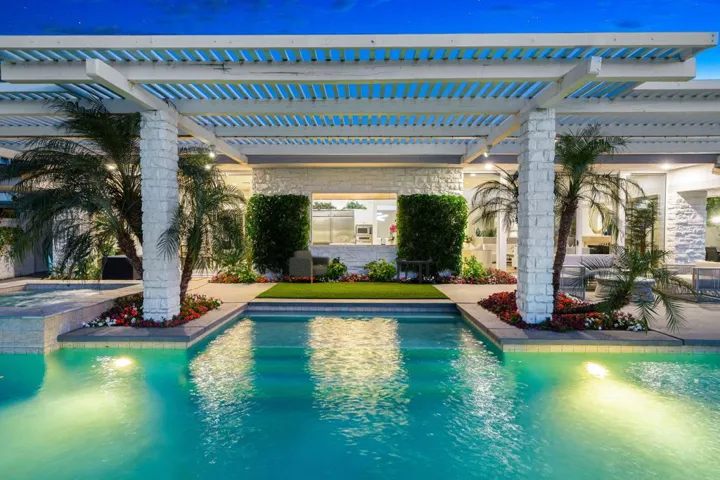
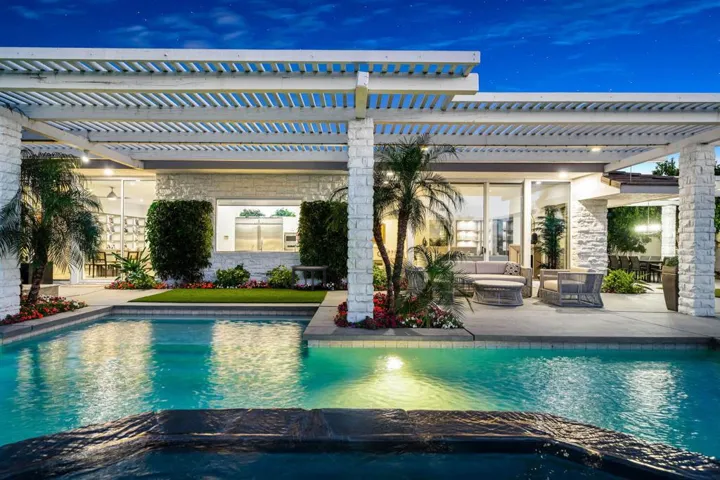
armchair: present [290,250,330,282] -> none [188,257,229,290]

